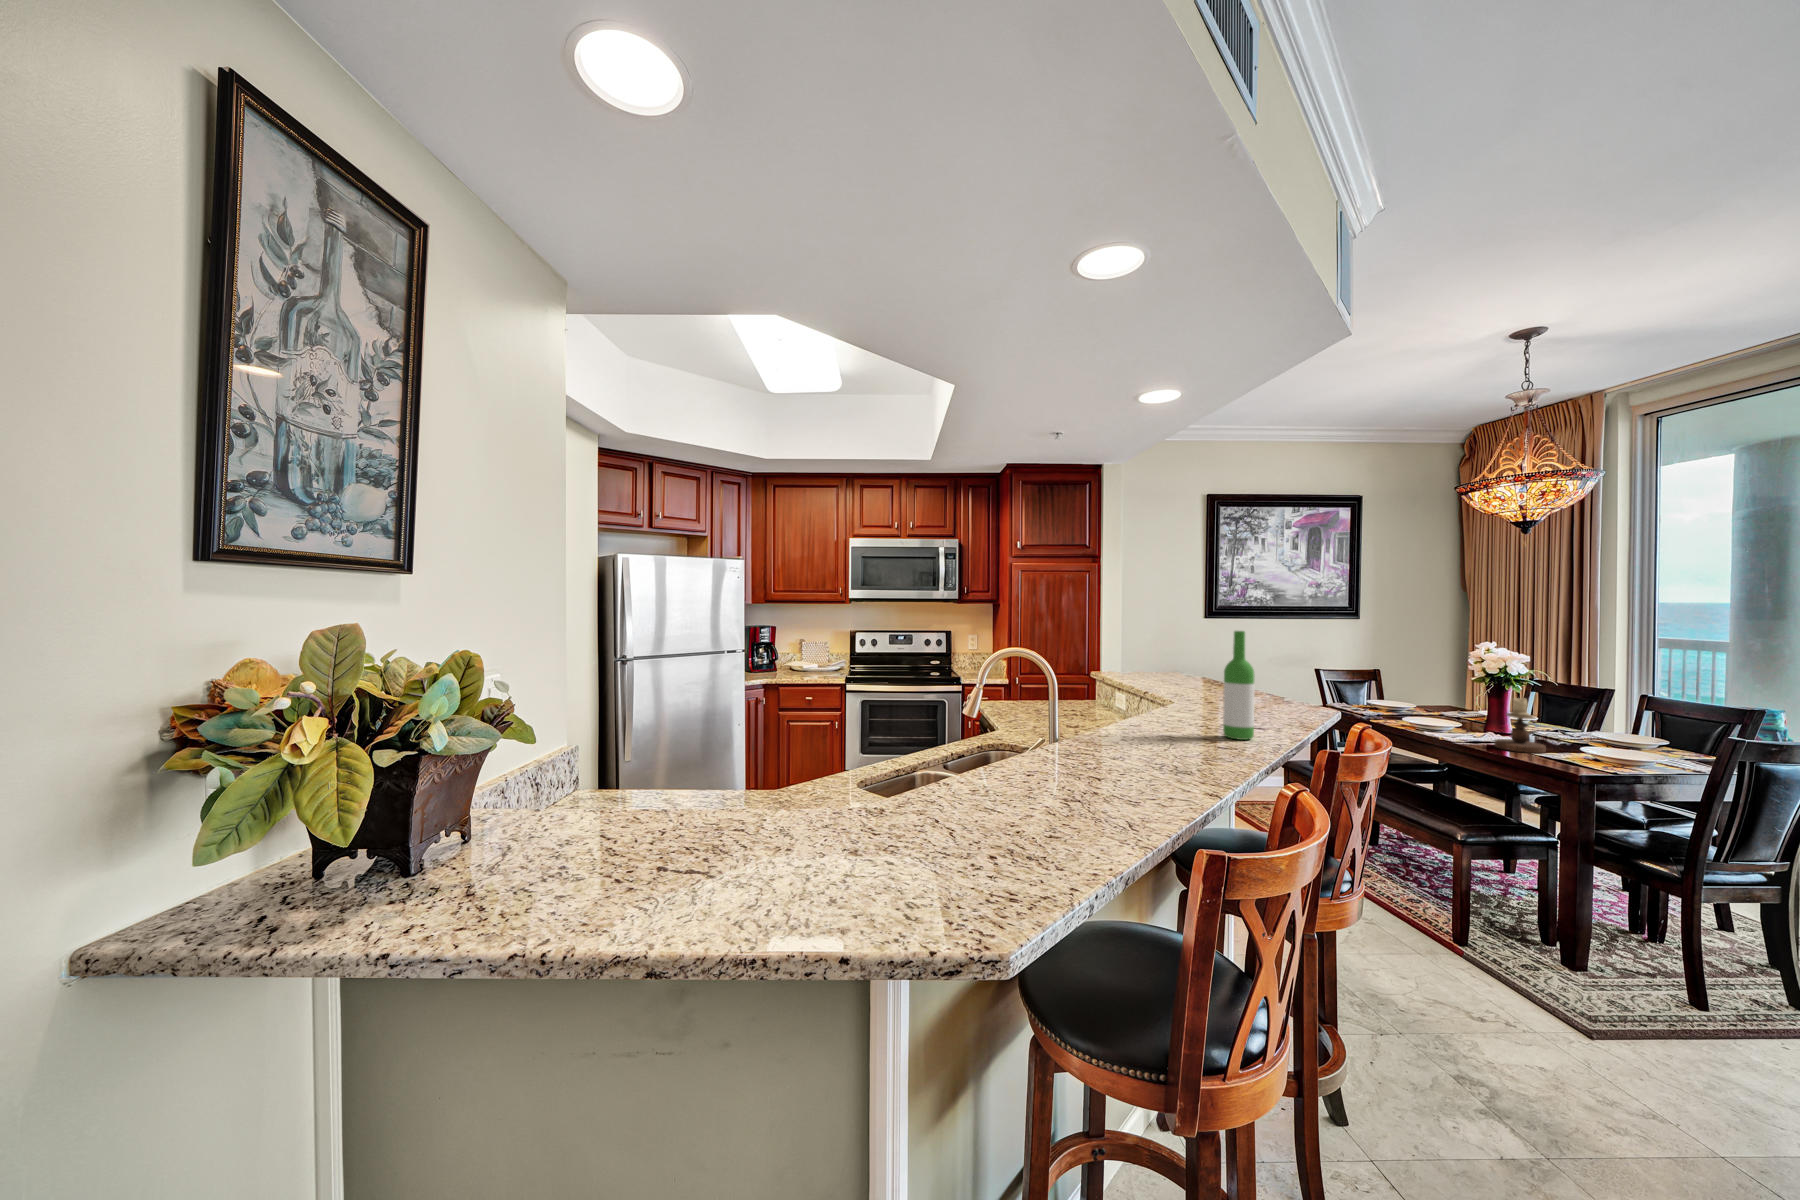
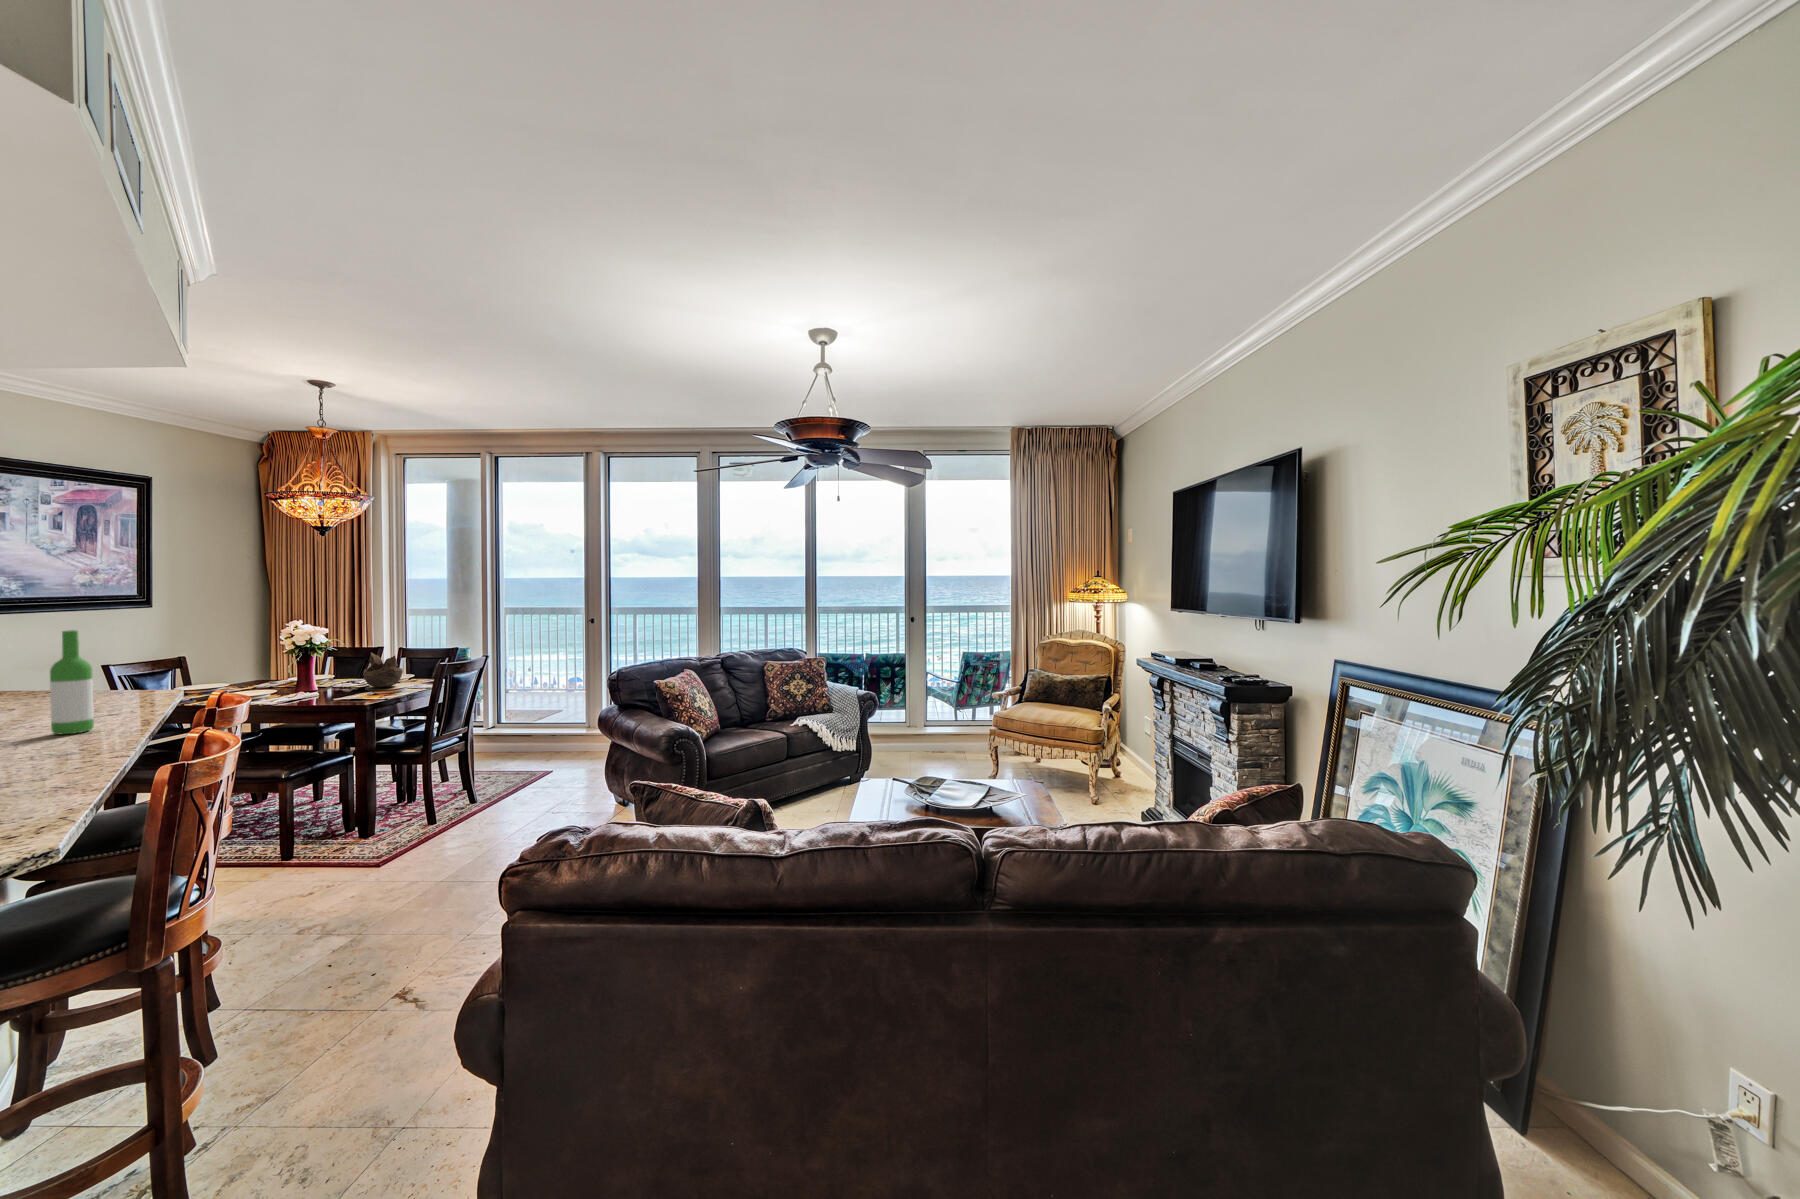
decorative bowl: none [1577,693,1644,748] -> present [363,652,403,687]
candlestick: present [1494,698,1546,753] -> none [306,662,344,702]

